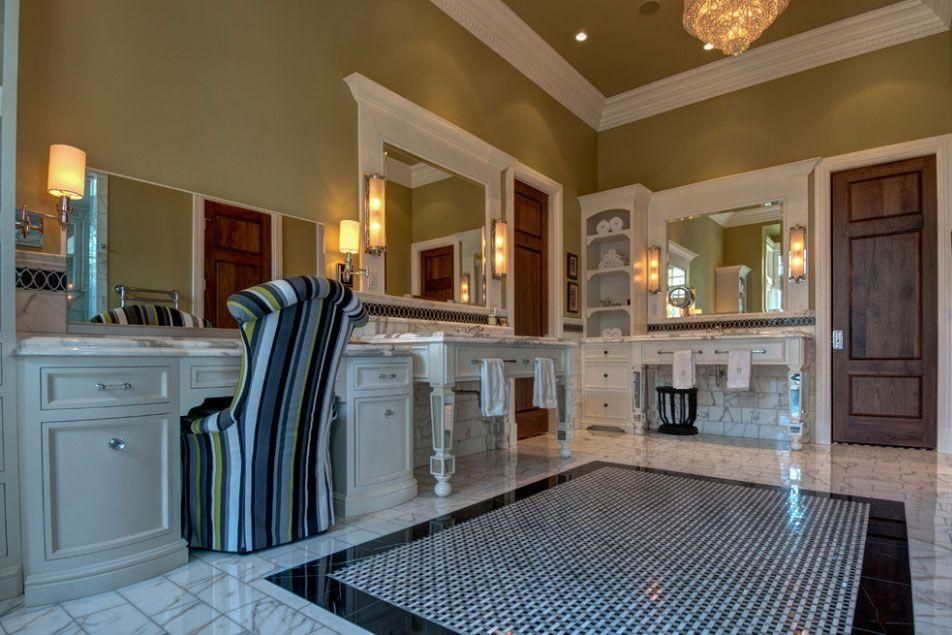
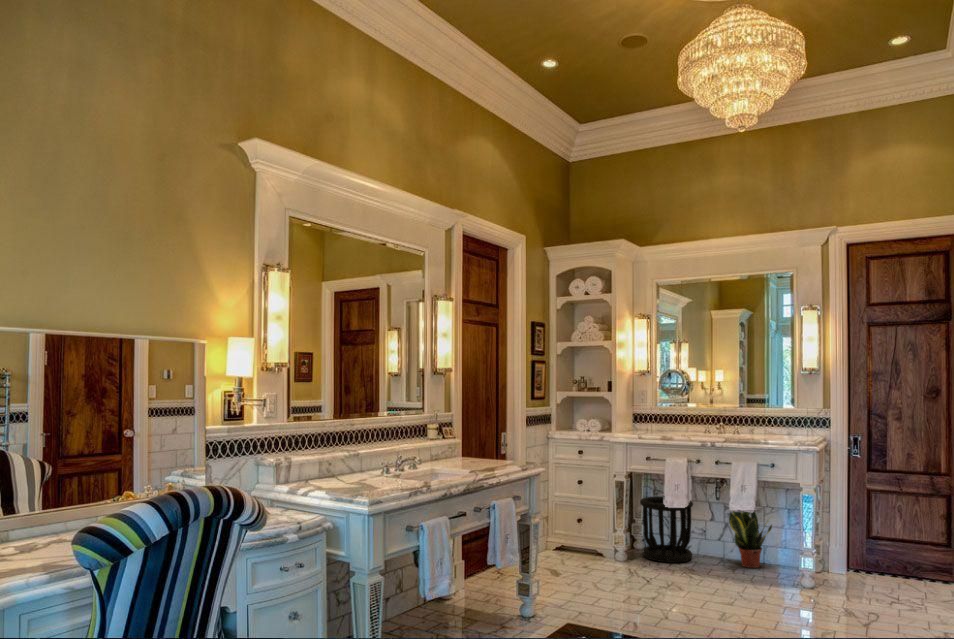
potted plant: none [729,383,766,438] -> present [729,511,772,568]

